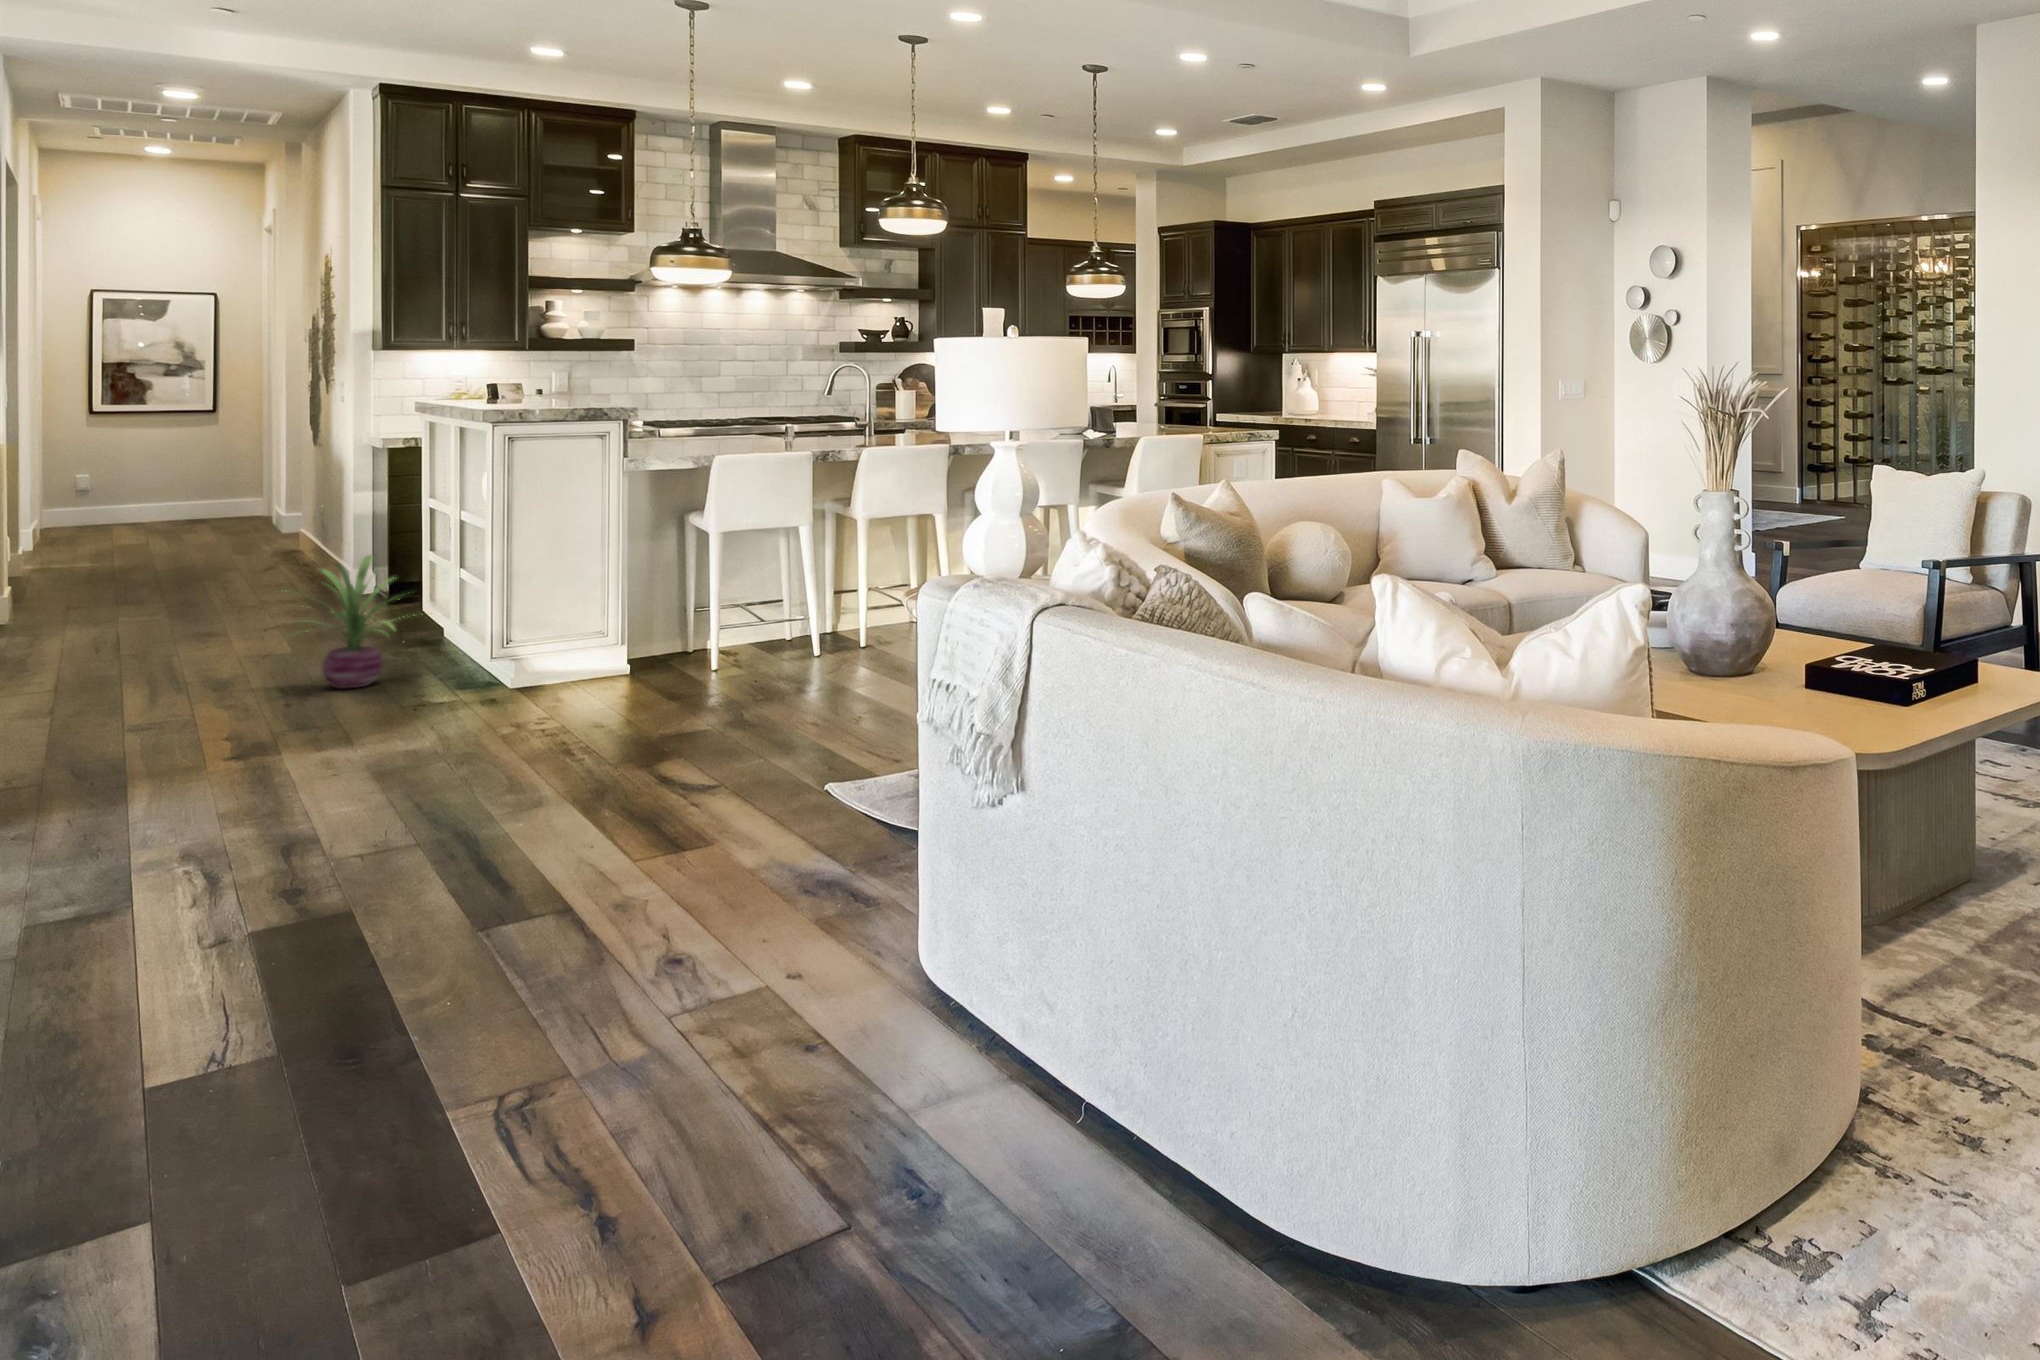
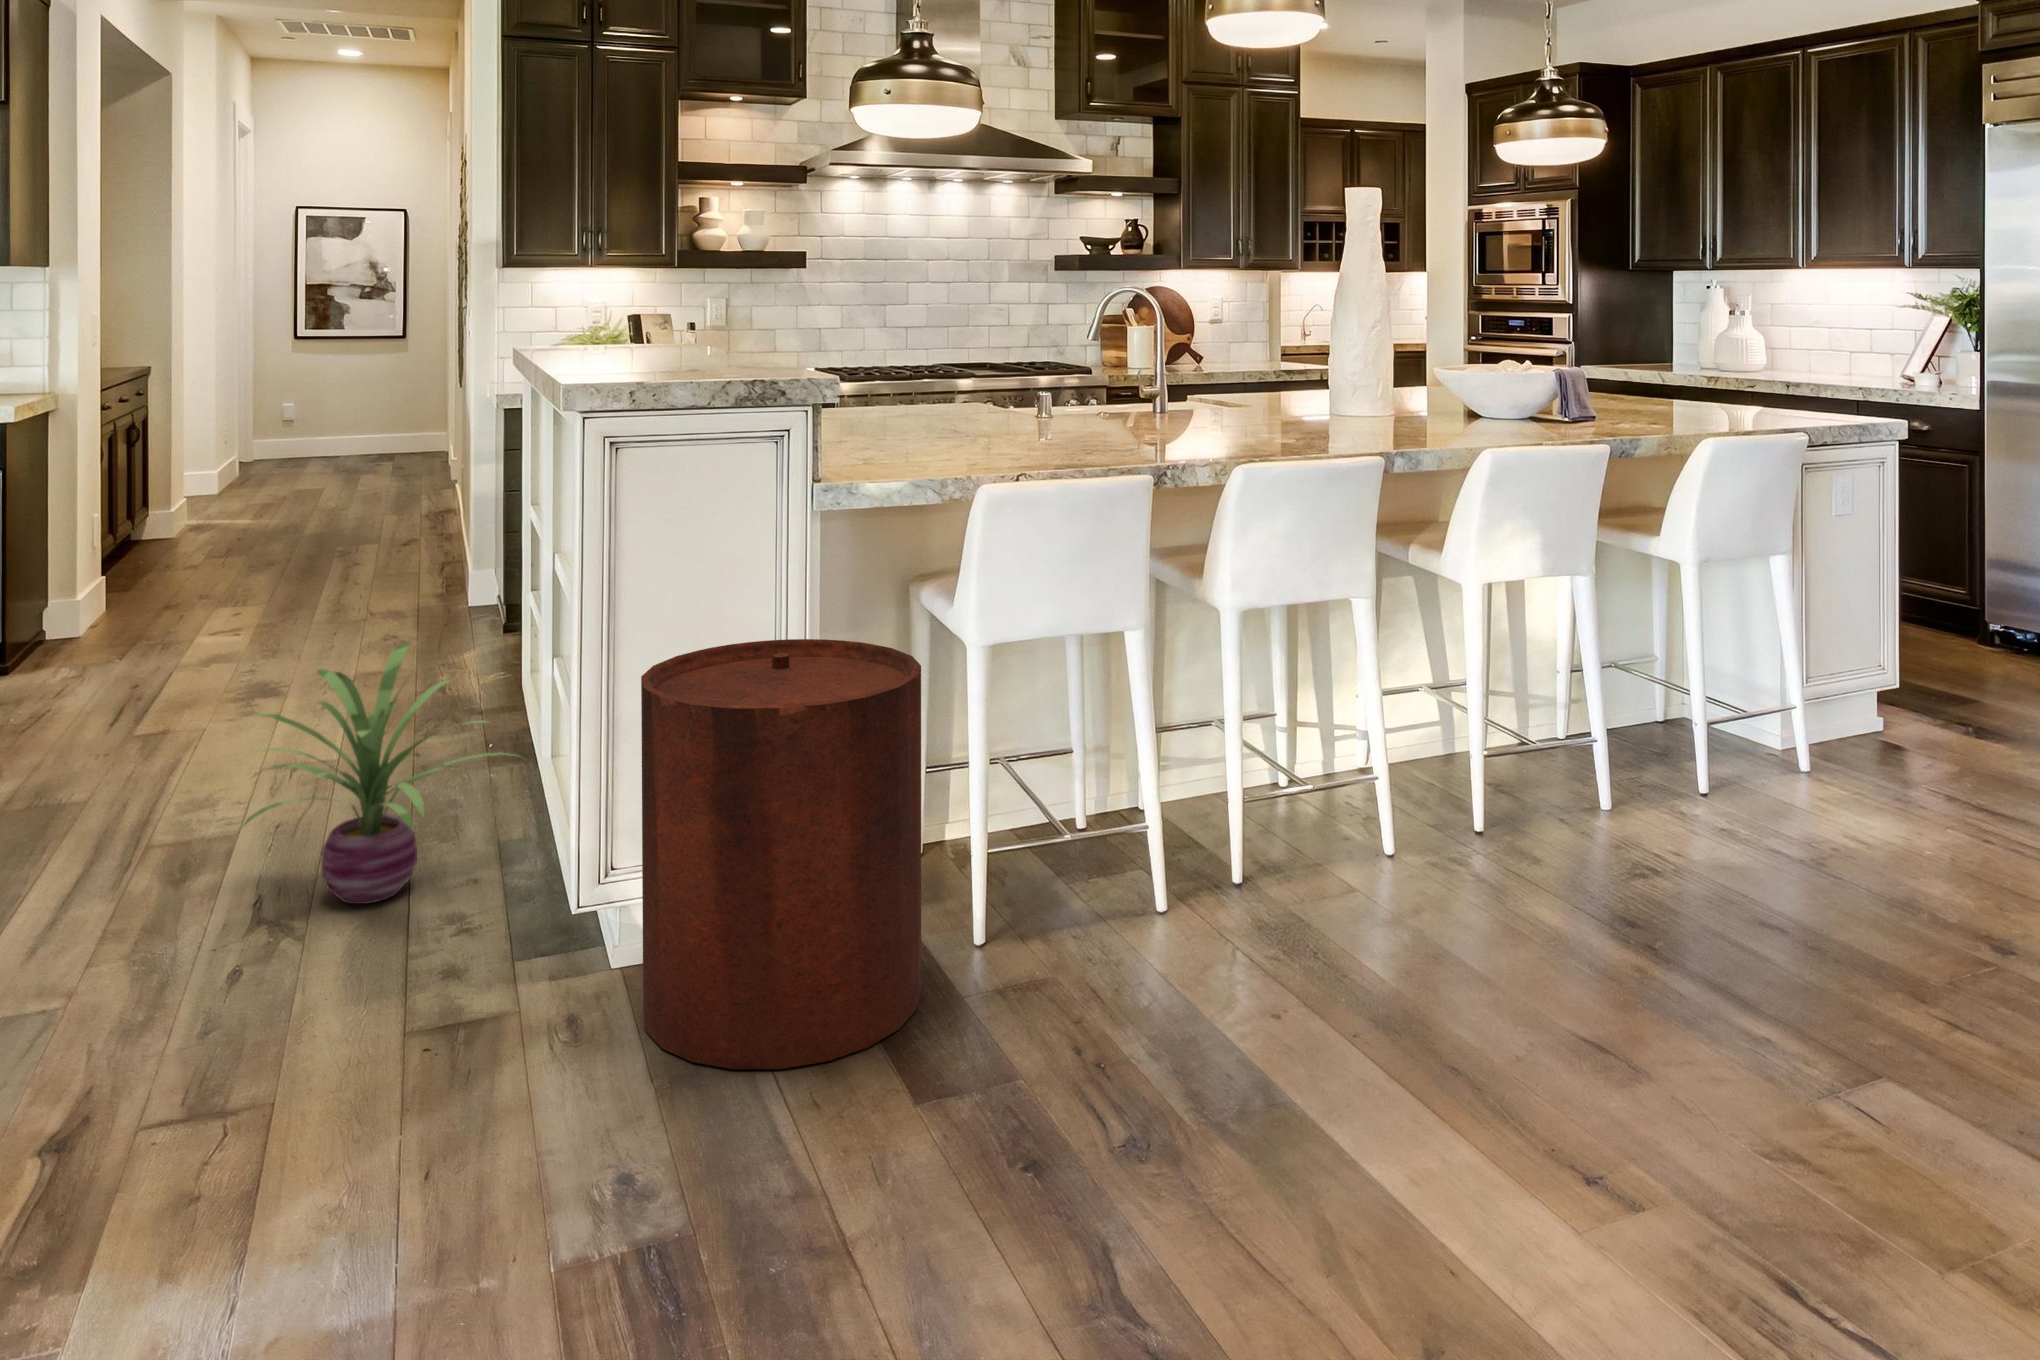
trash can: none [533,532,684,706] -> present [641,639,921,1069]

